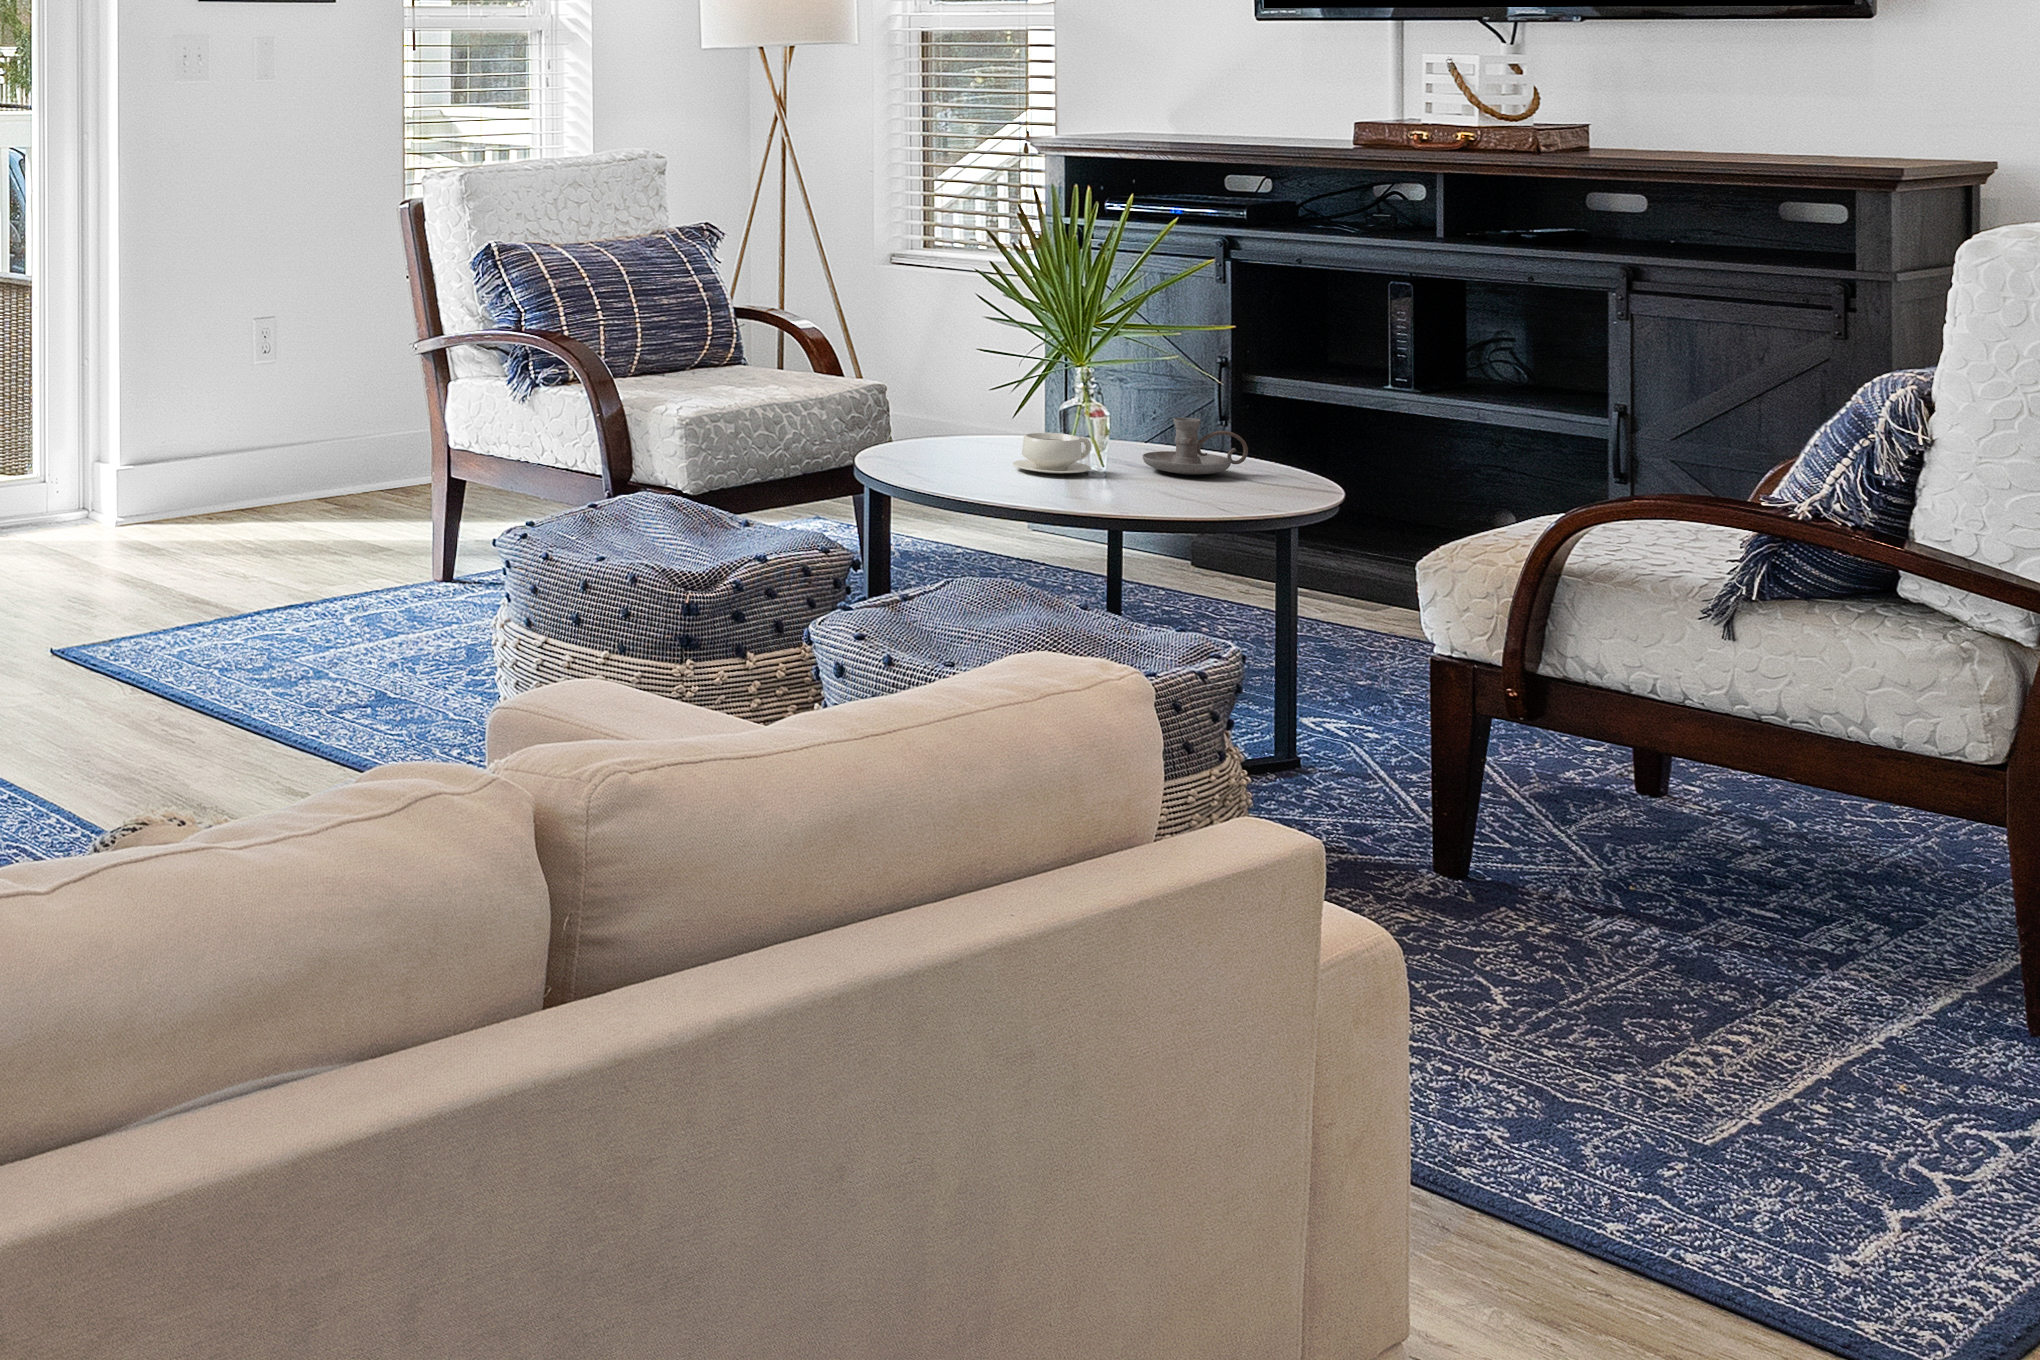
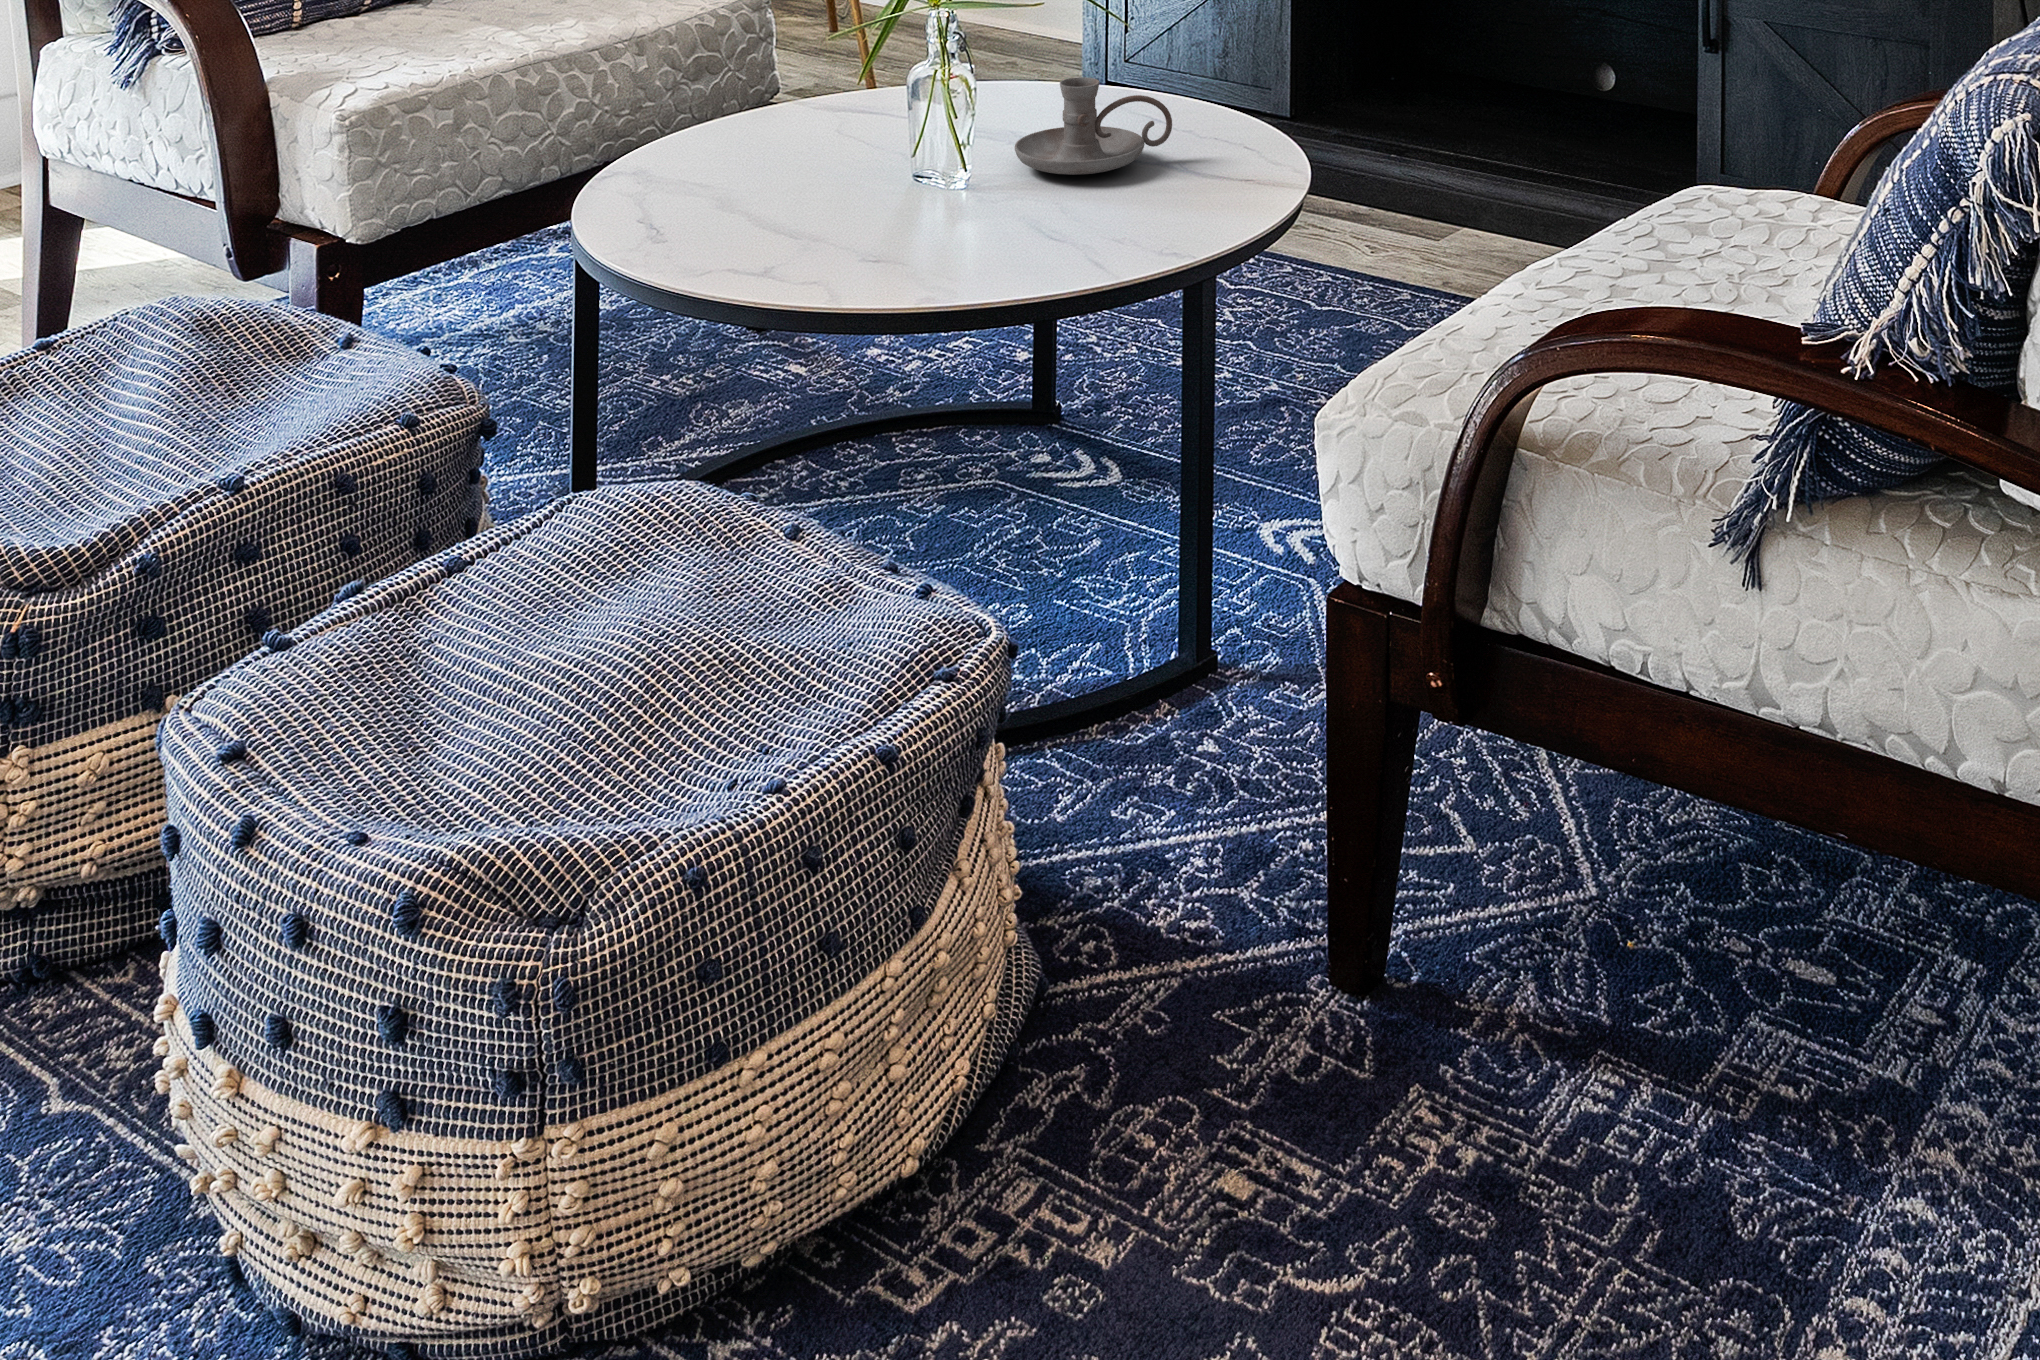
teacup: present [1013,433,1091,474] -> none [805,118,932,197]

